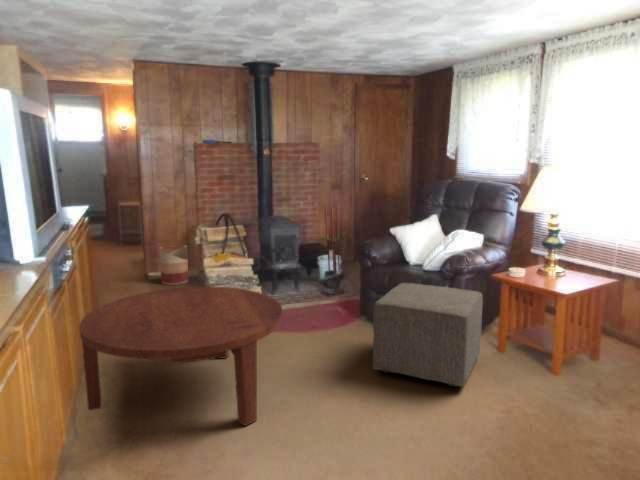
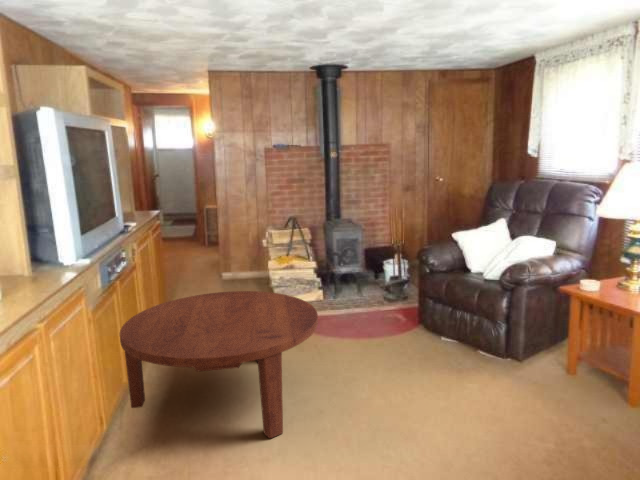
basket: present [159,246,188,285] -> none [231,247,259,285]
ottoman: present [373,283,483,387] -> none [416,293,545,414]

